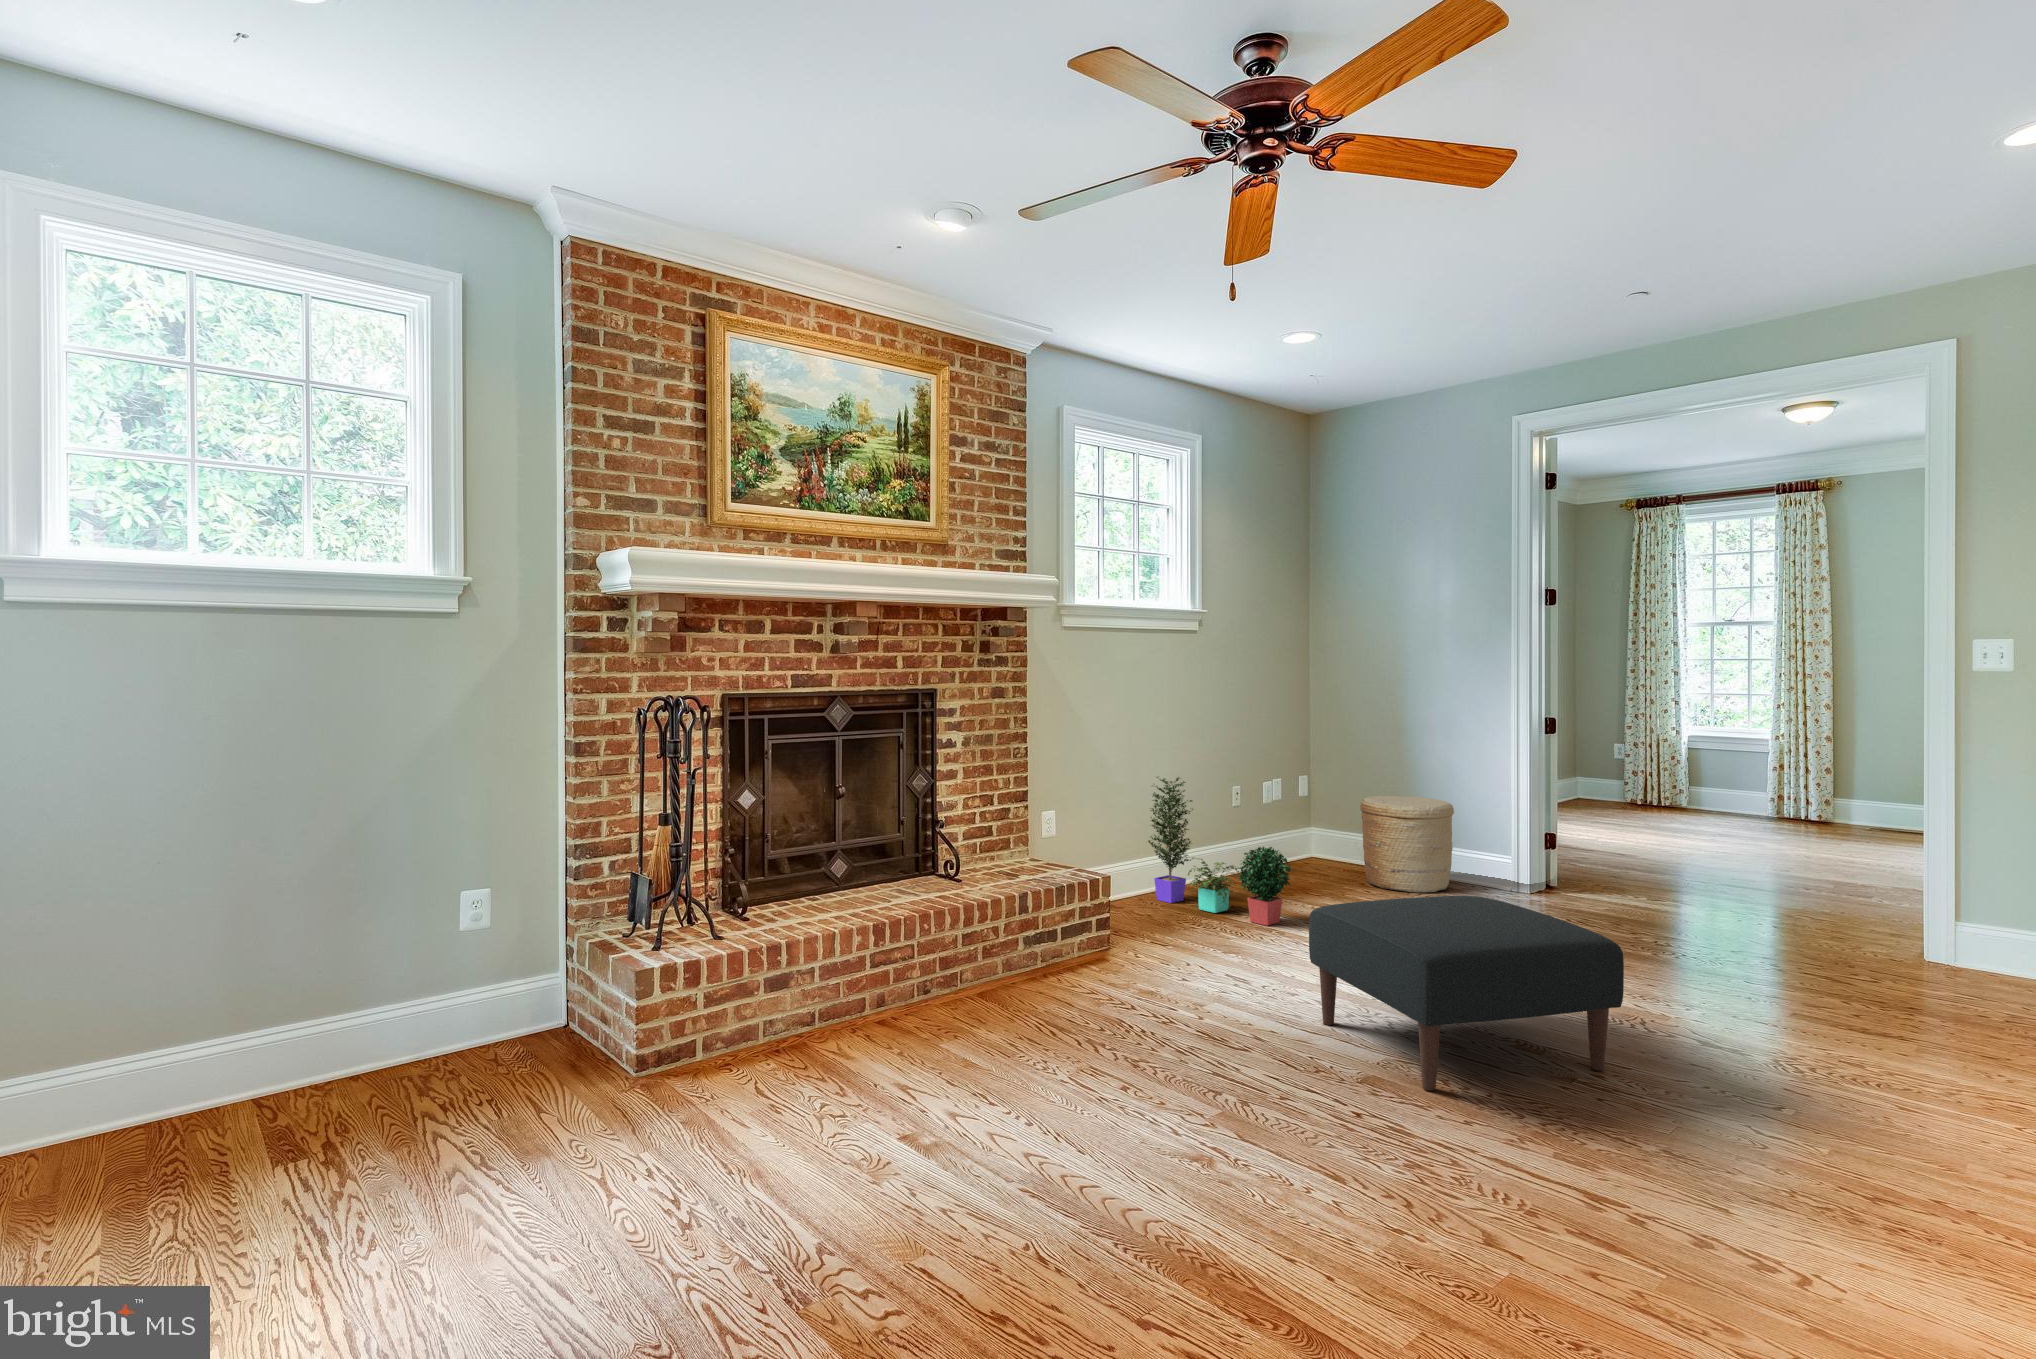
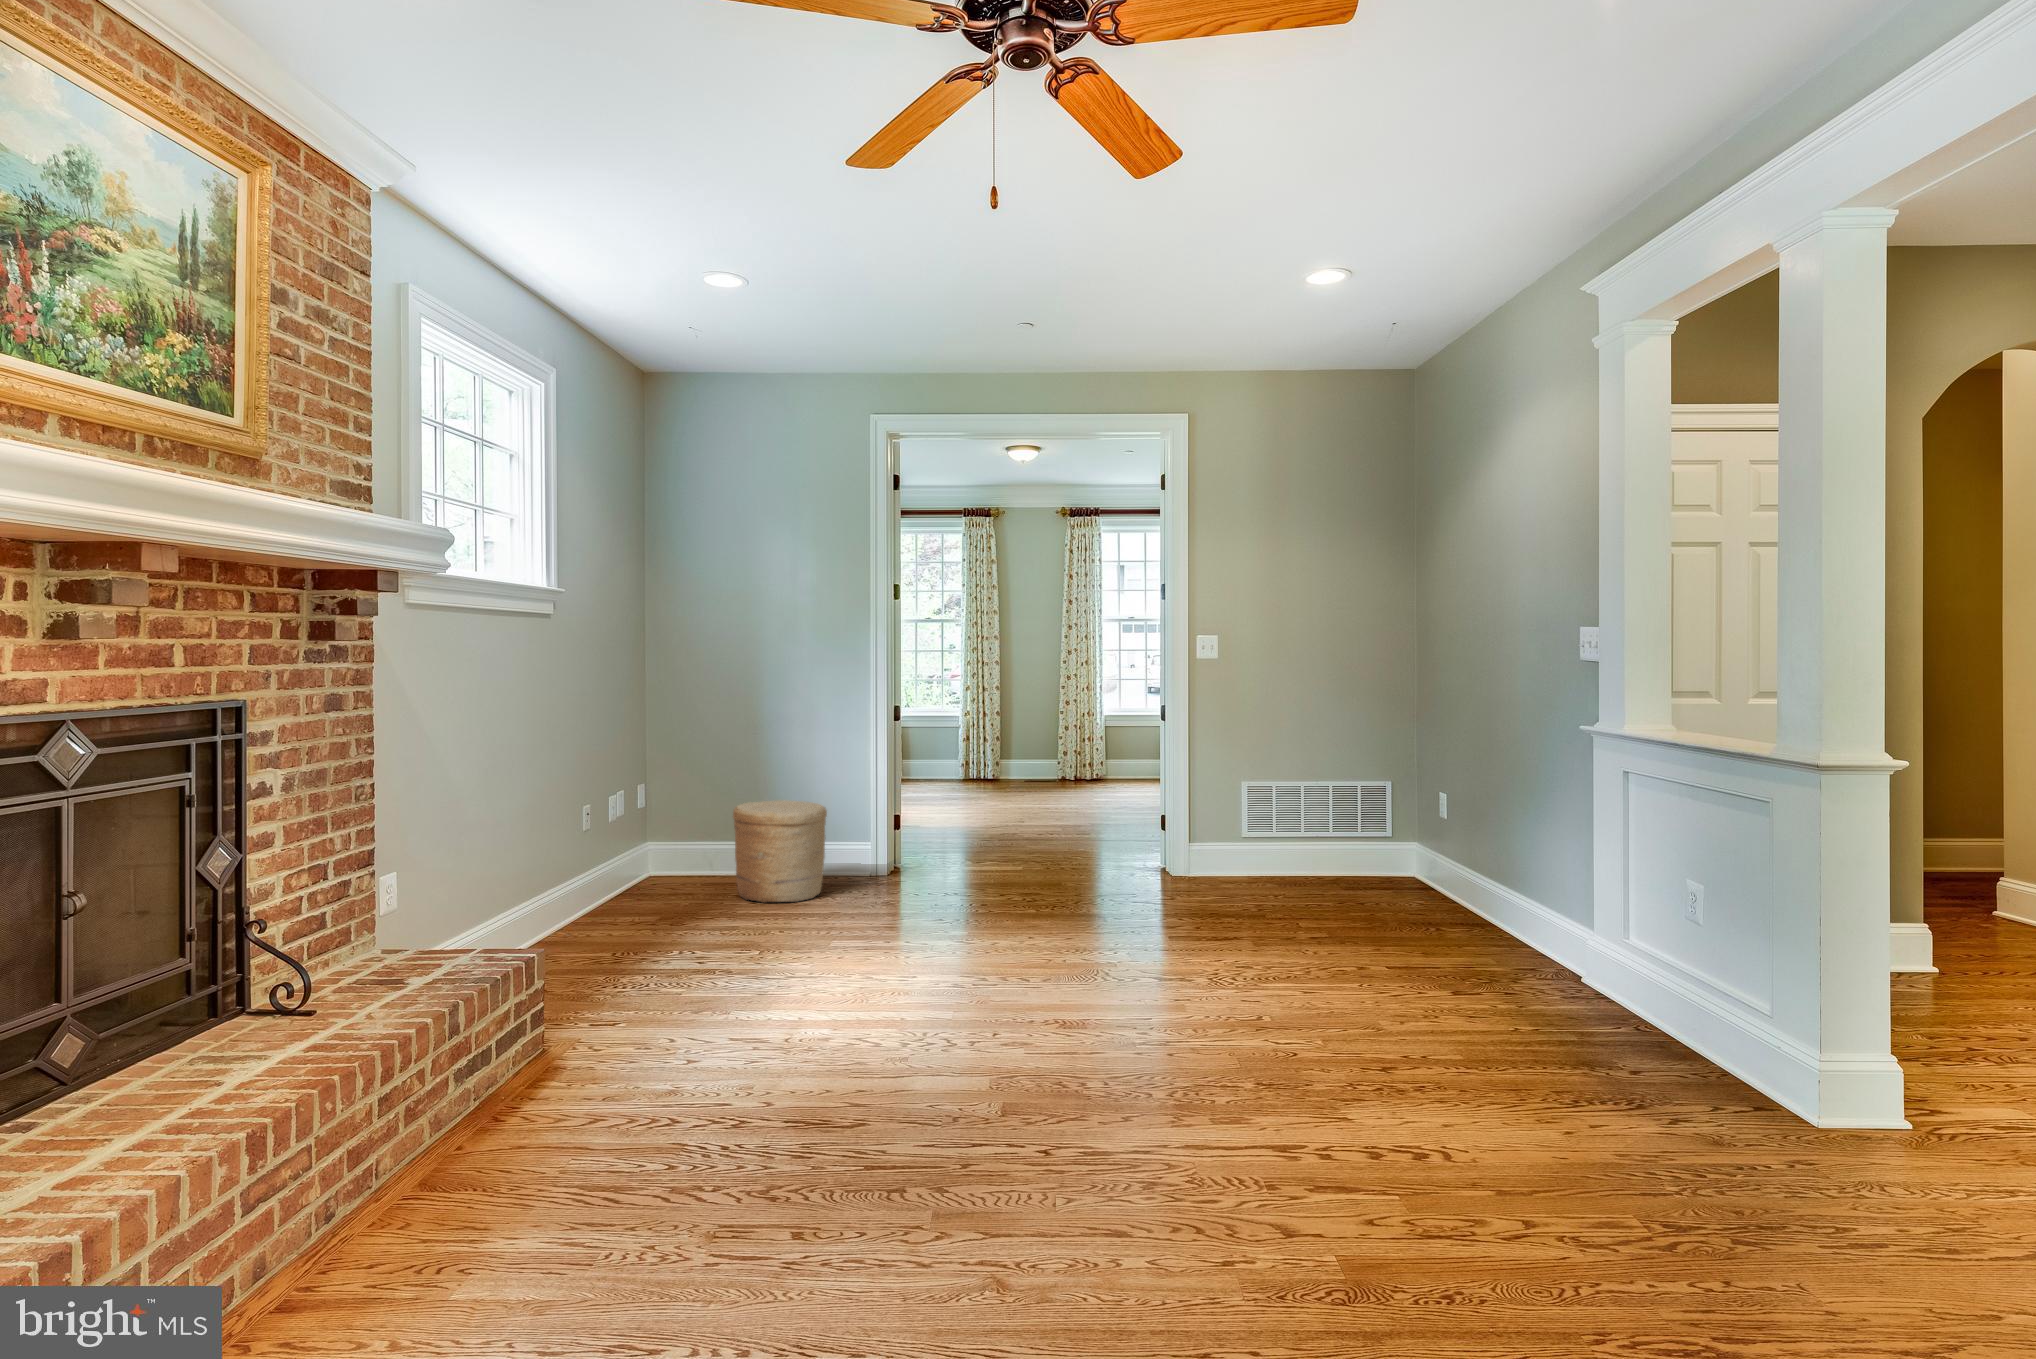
potted plant: present [1148,777,1292,926] -> none [511,804,724,972]
ottoman: present [1309,896,1624,1091] -> none [870,904,1152,1121]

